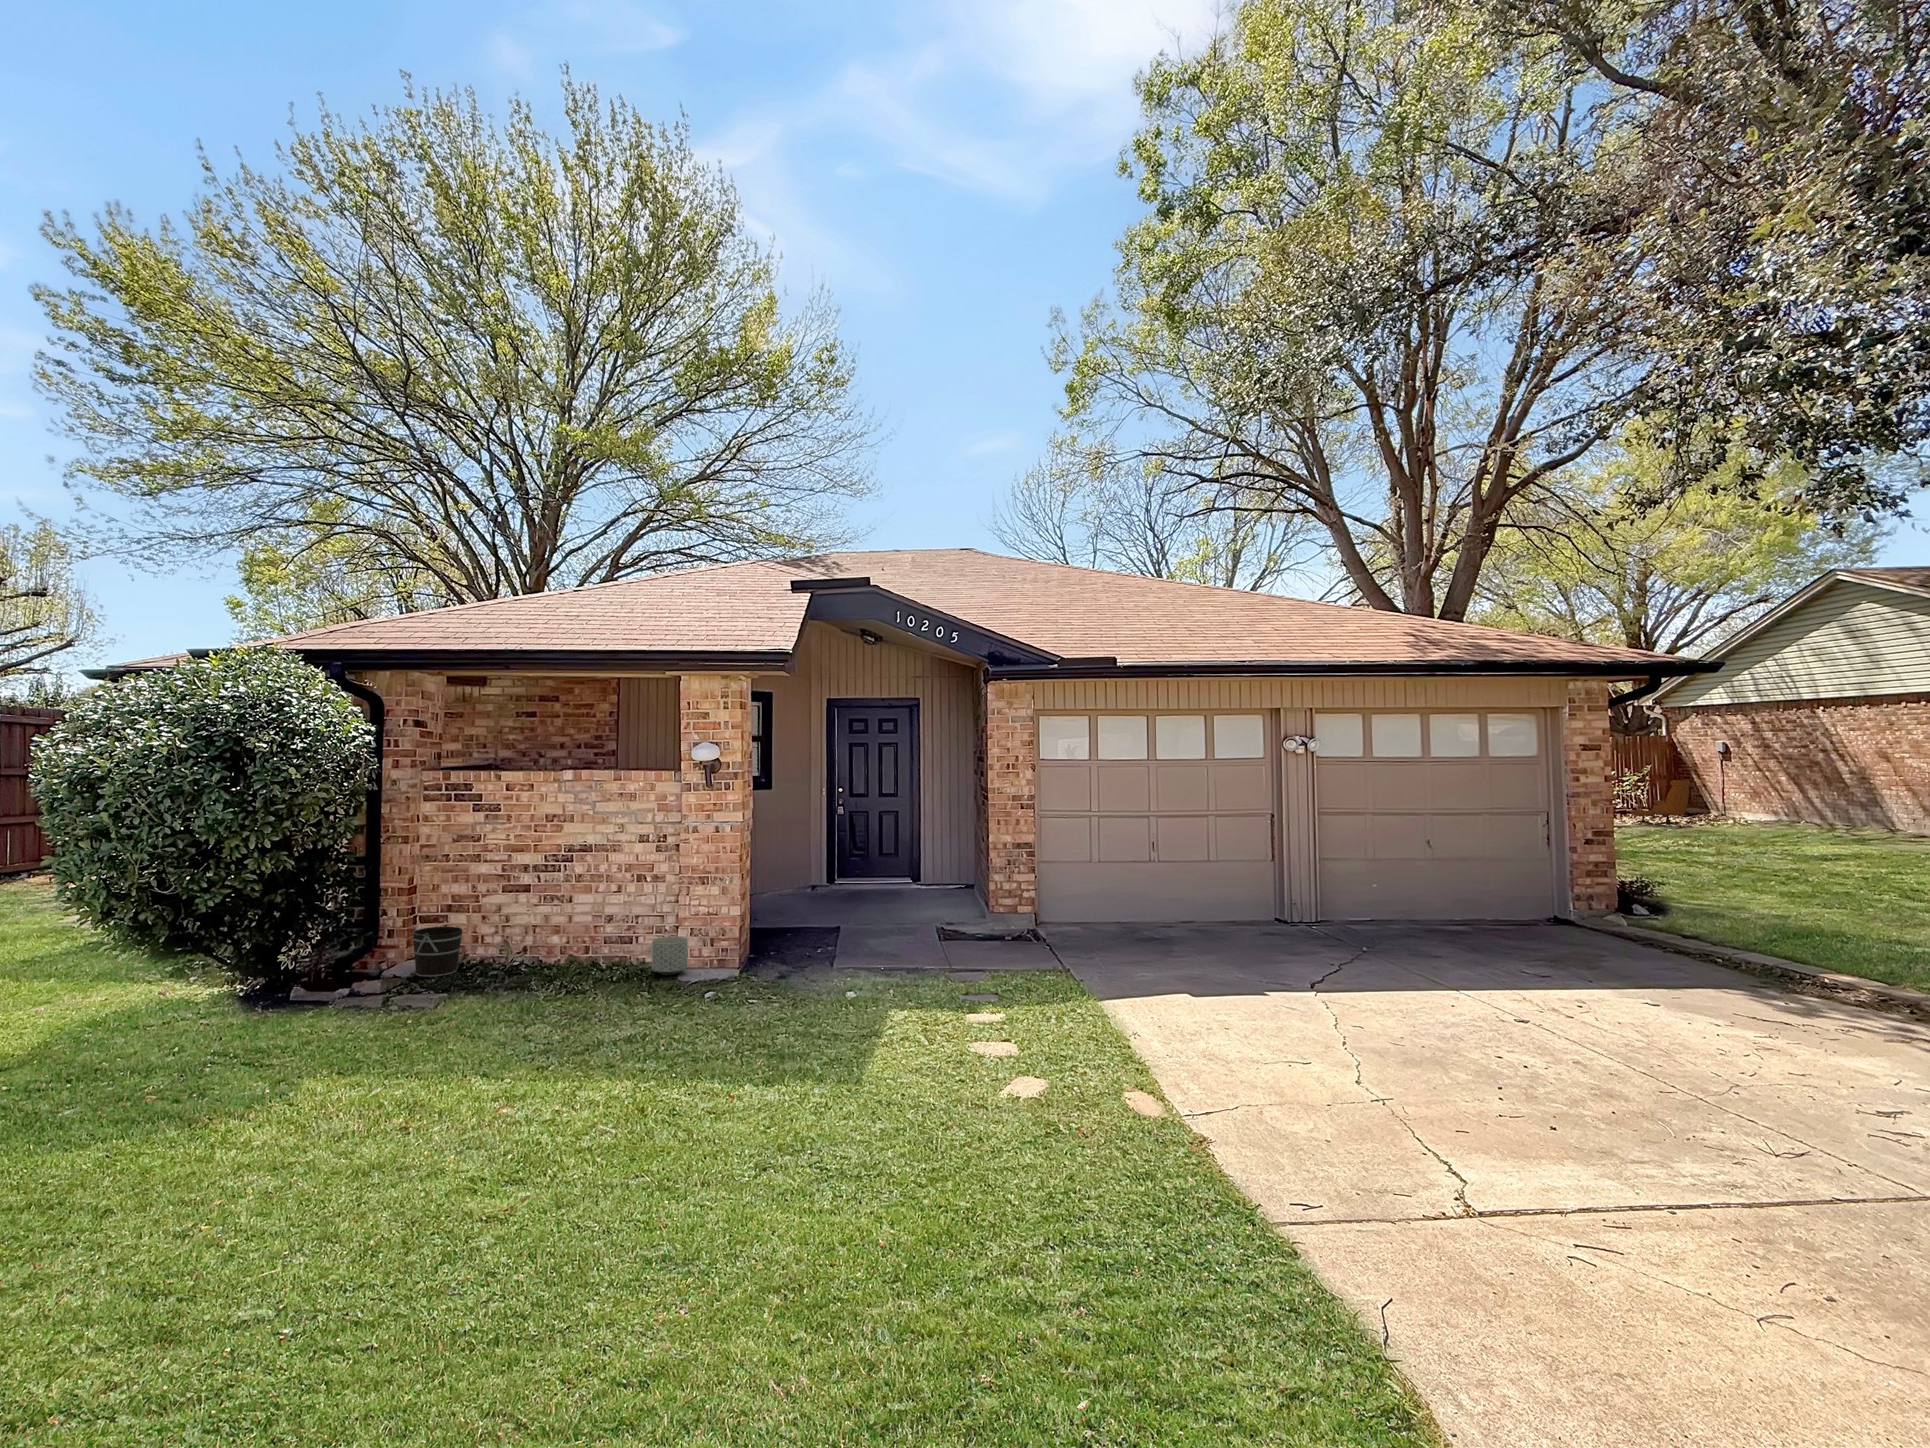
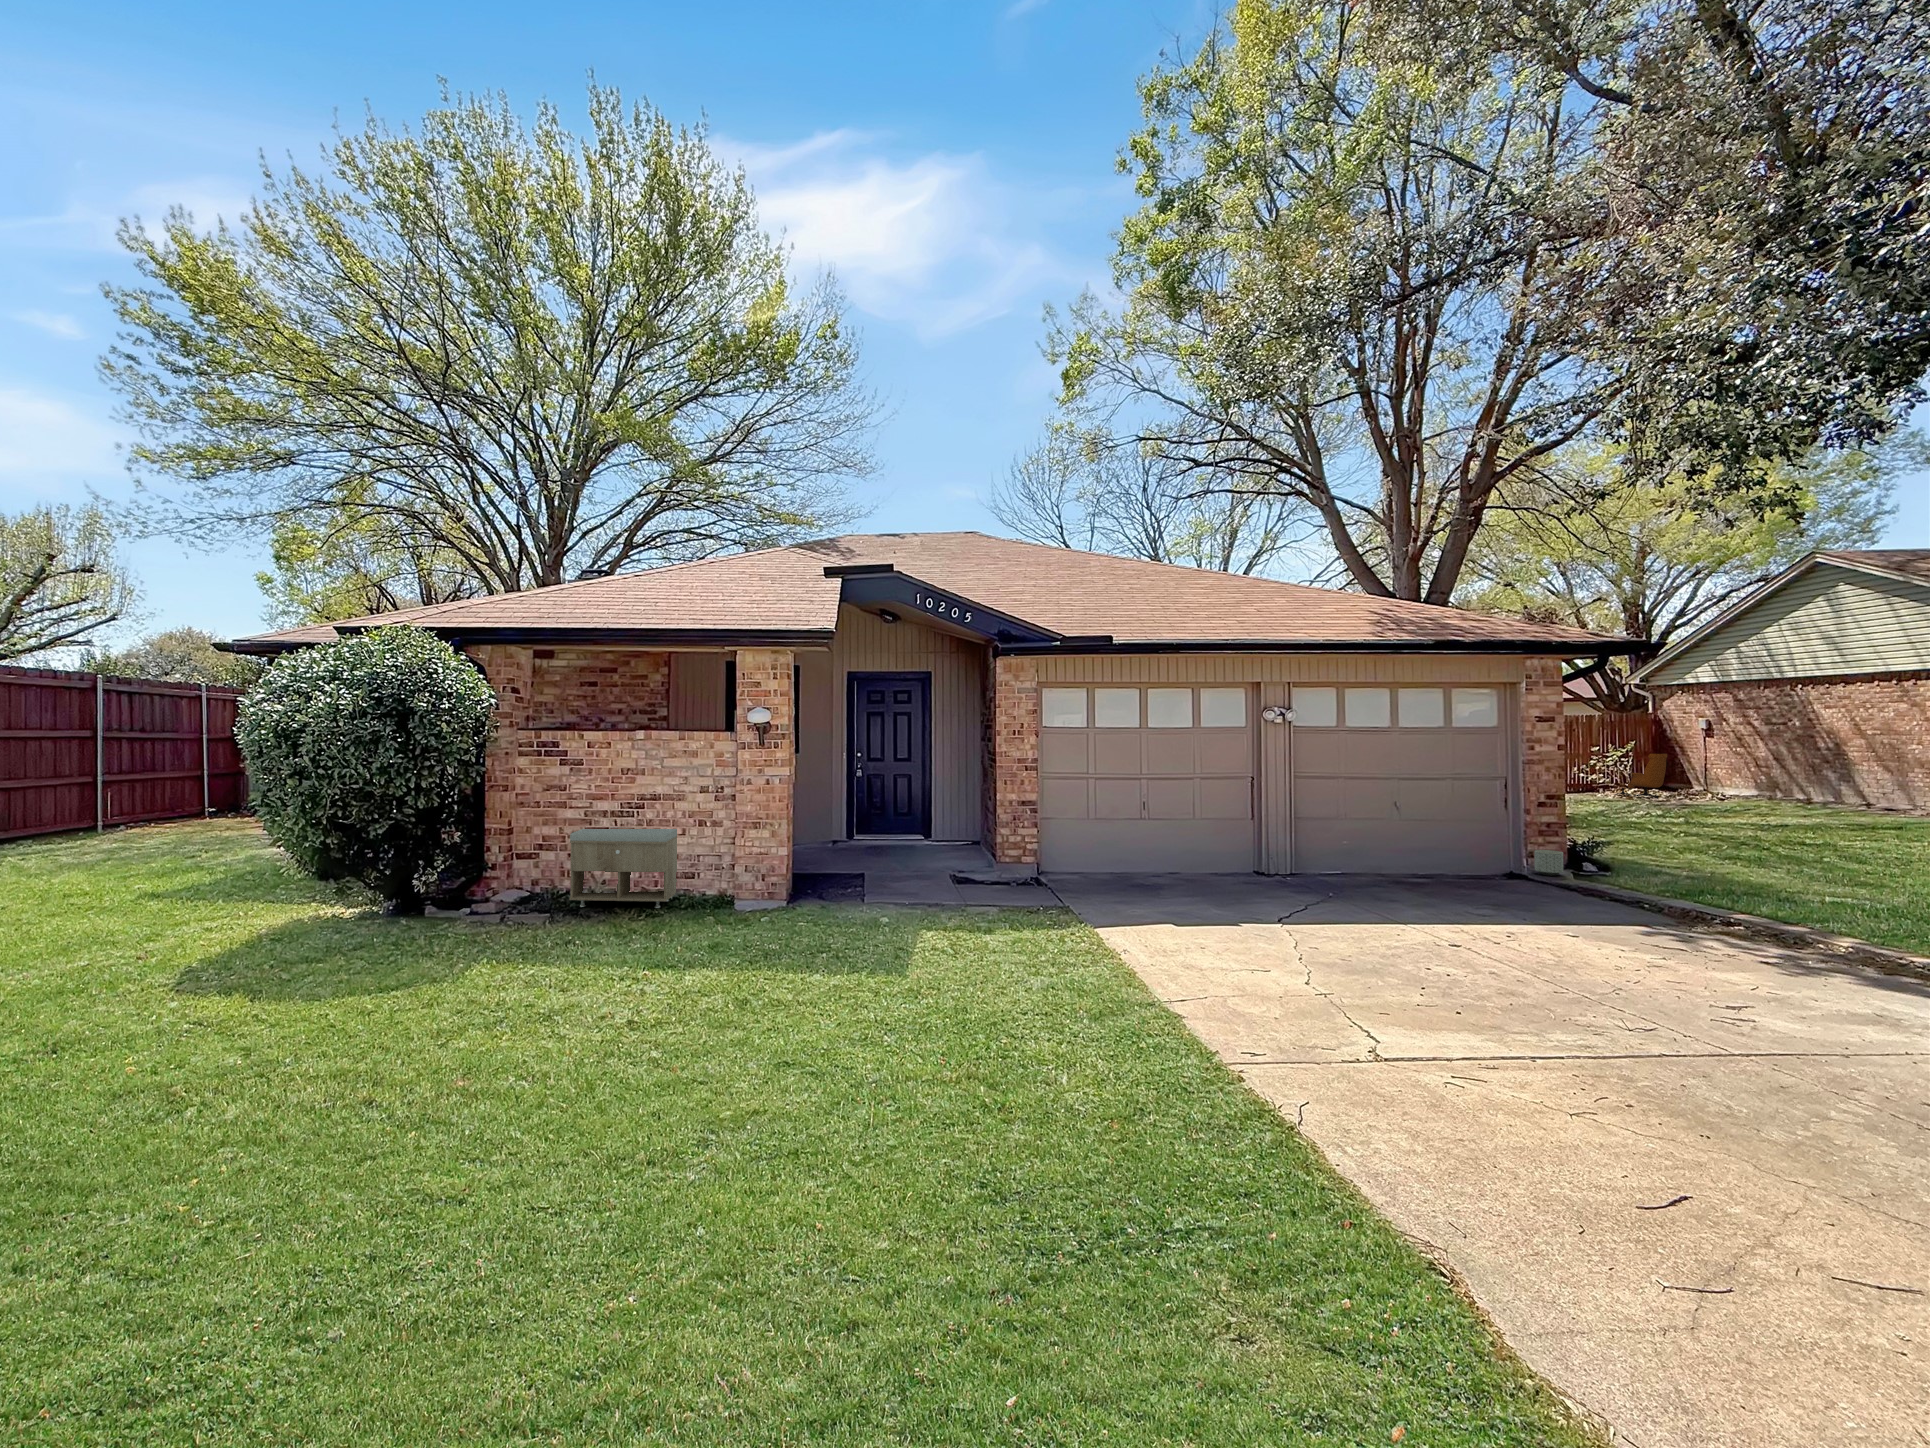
storage bench: none [479,882,615,979] -> present [570,827,677,908]
bucket: present [413,924,462,977] -> none [511,863,552,906]
planter: present [652,936,688,975] -> present [1535,850,1563,876]

